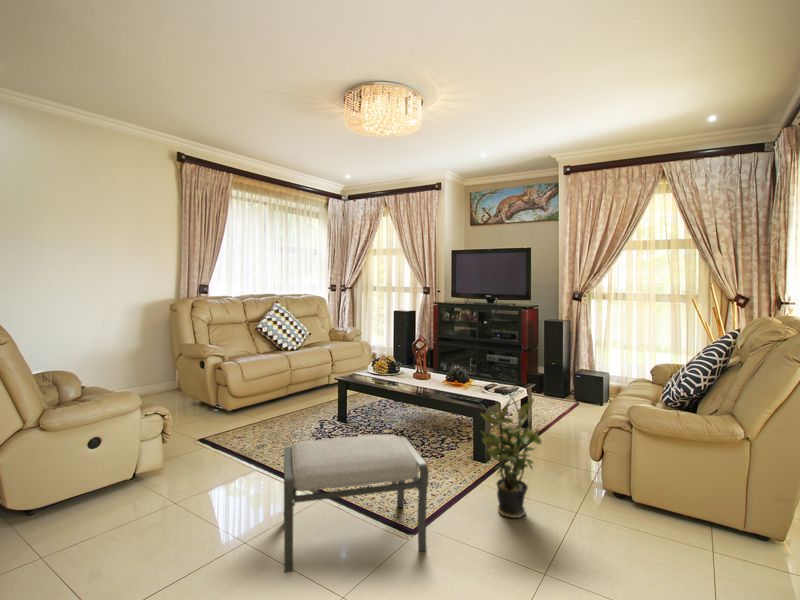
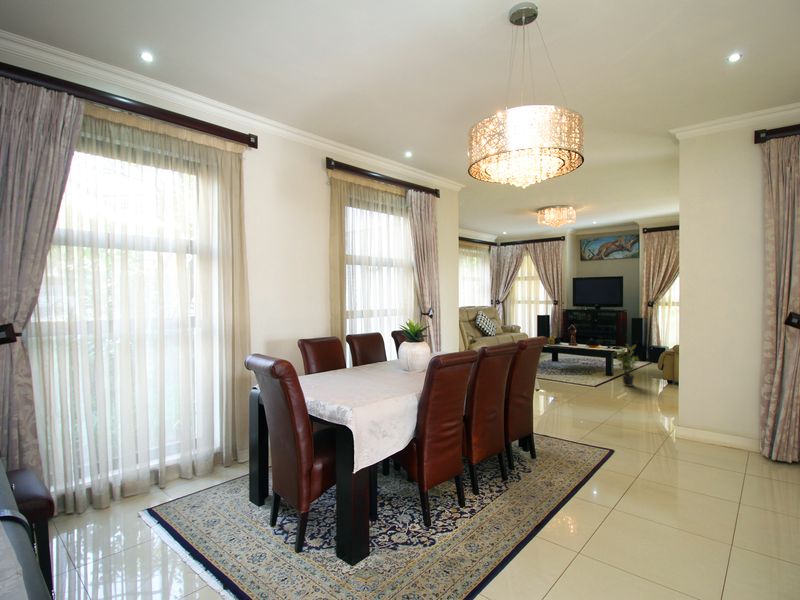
ottoman: present [284,434,429,573] -> none [548,358,603,393]

